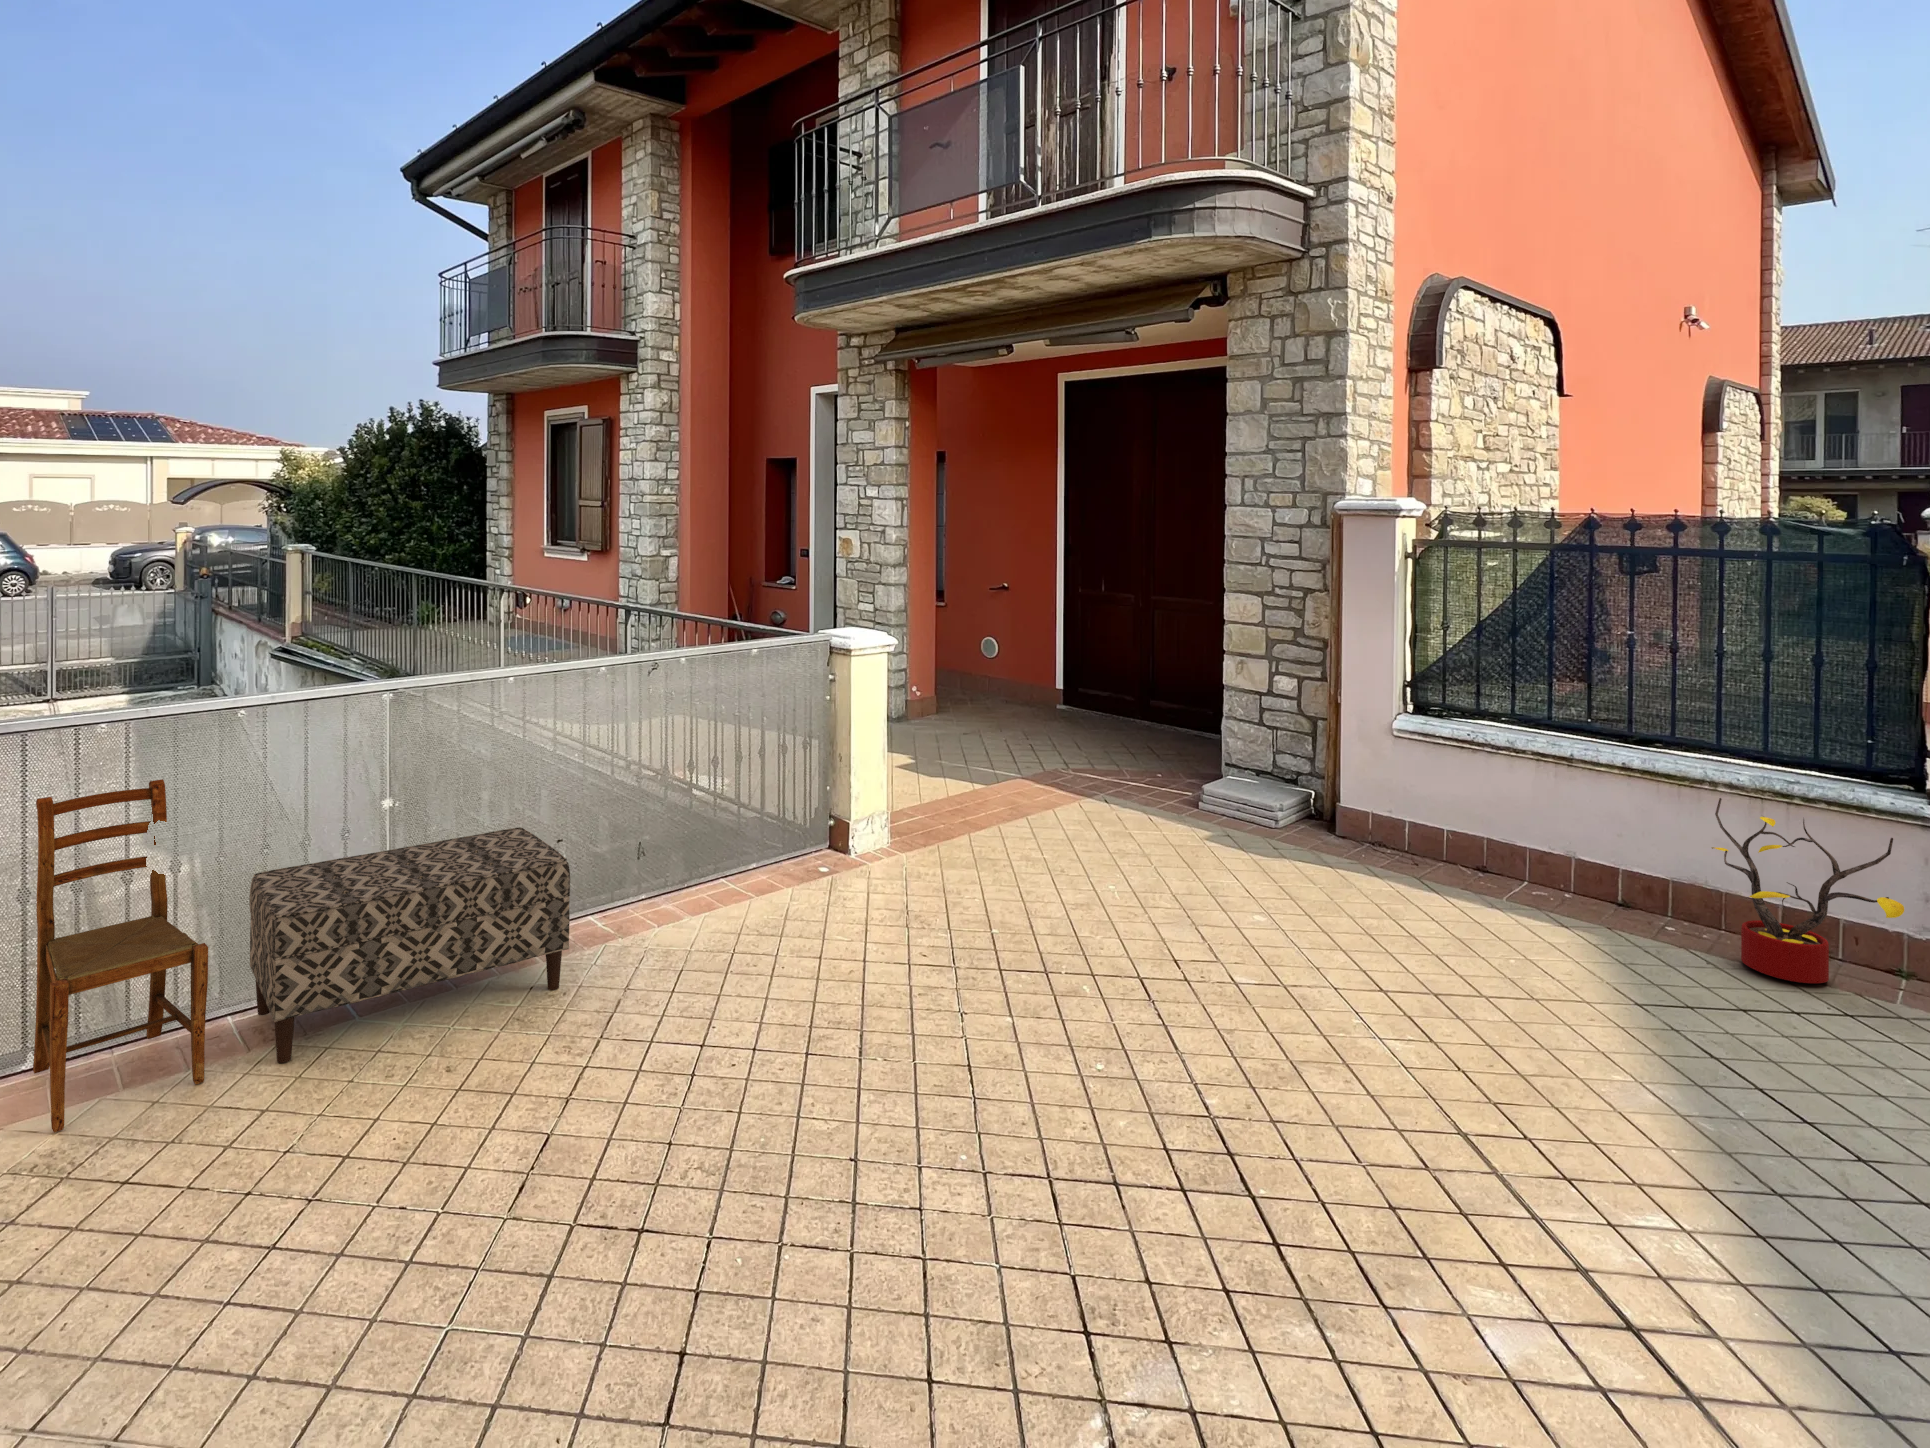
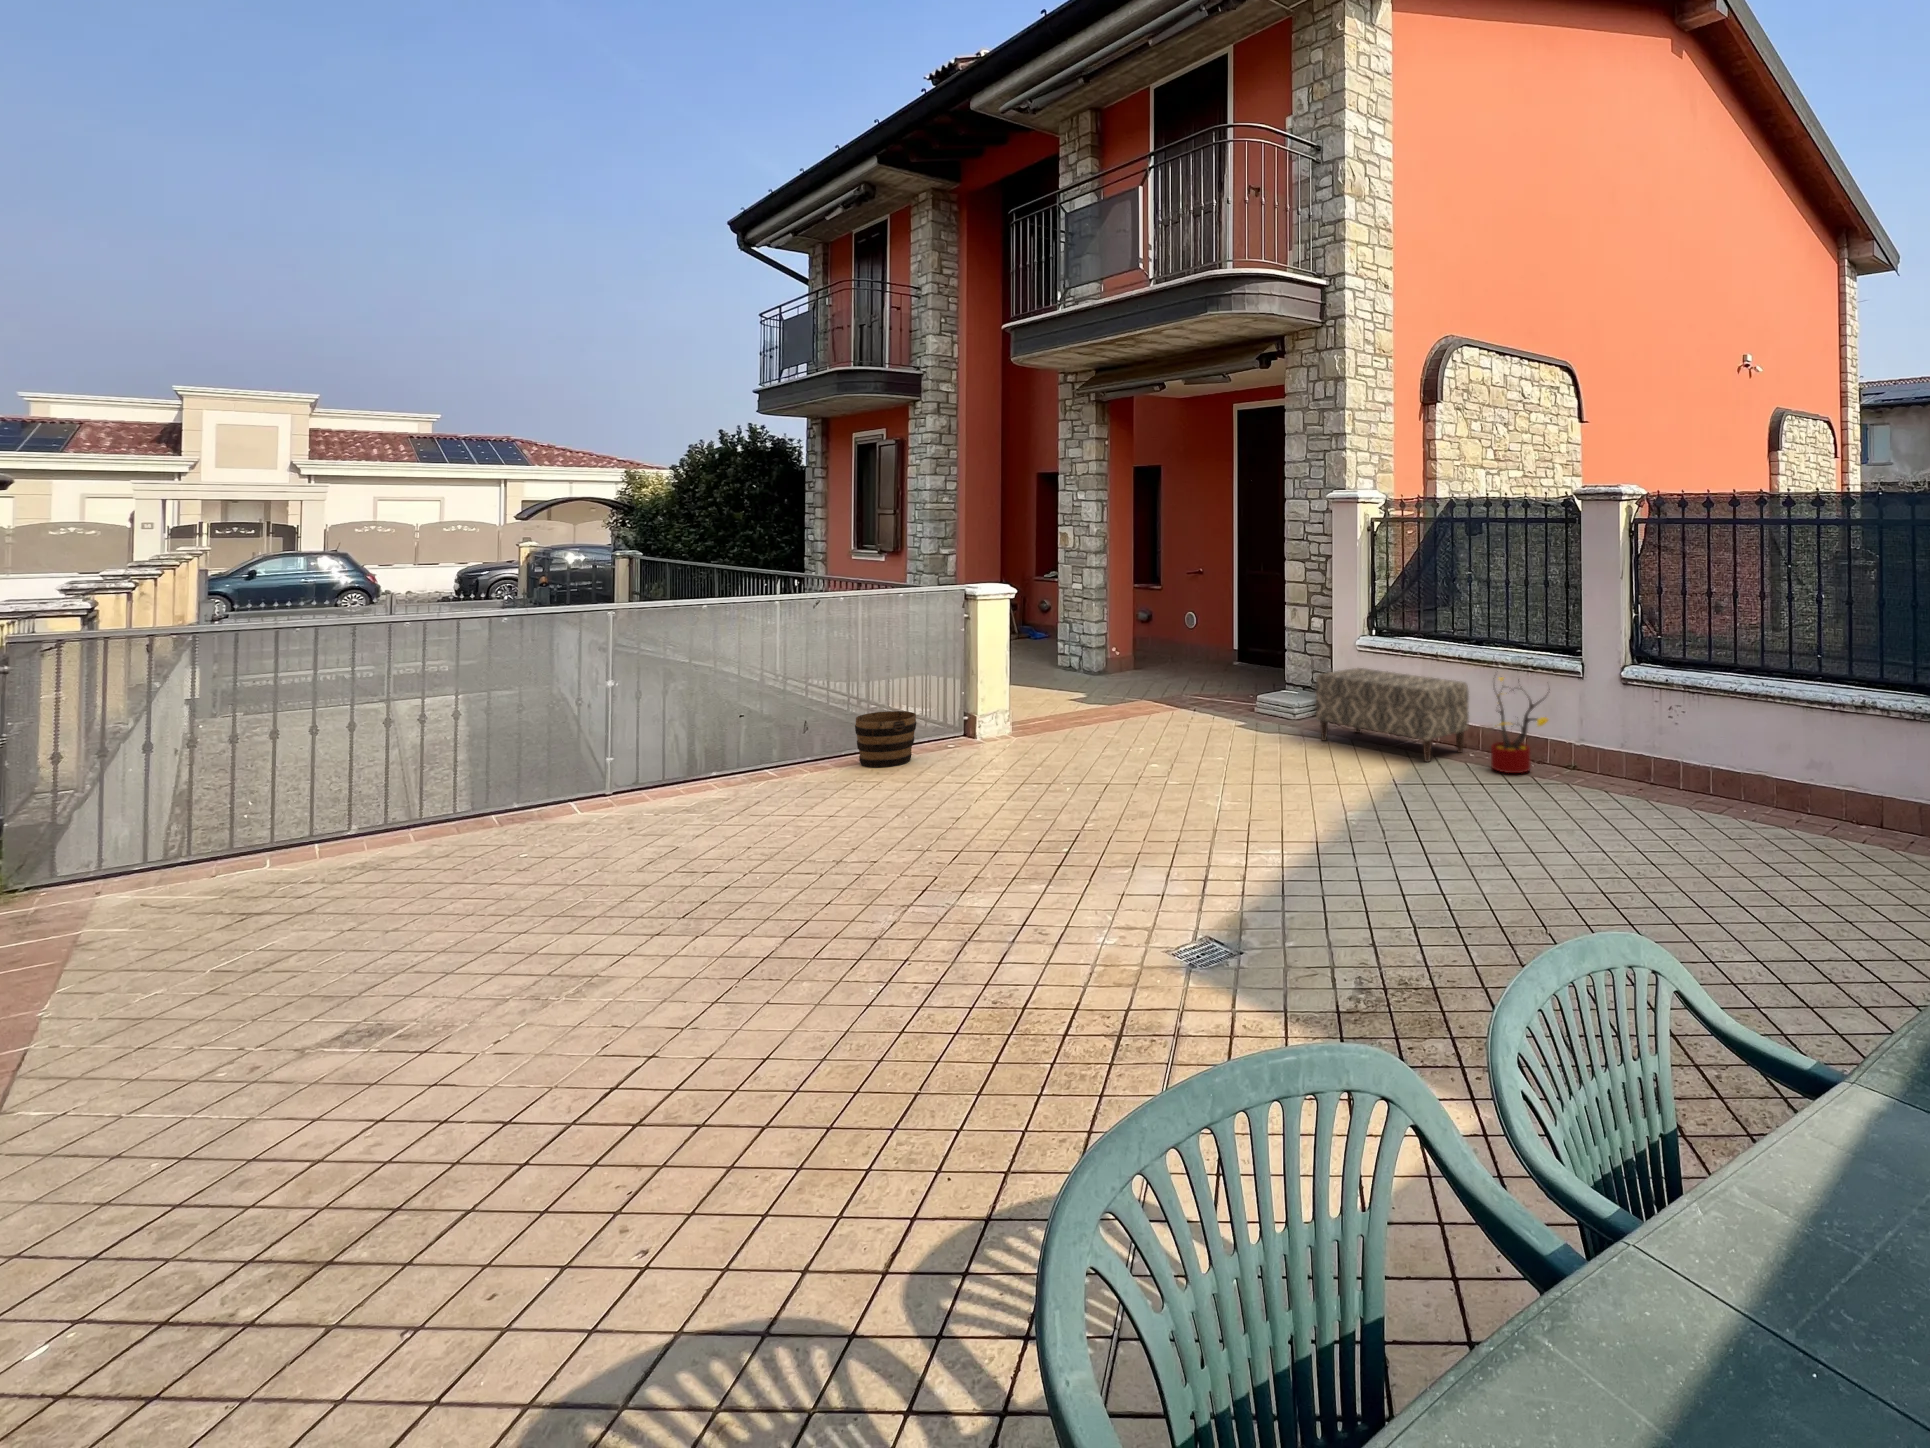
chair: present [33,779,208,1132] -> none [362,666,479,864]
bucket: none [696,818,781,910] -> present [855,711,916,767]
bench: present [249,827,570,1063] -> present [1316,668,1469,762]

